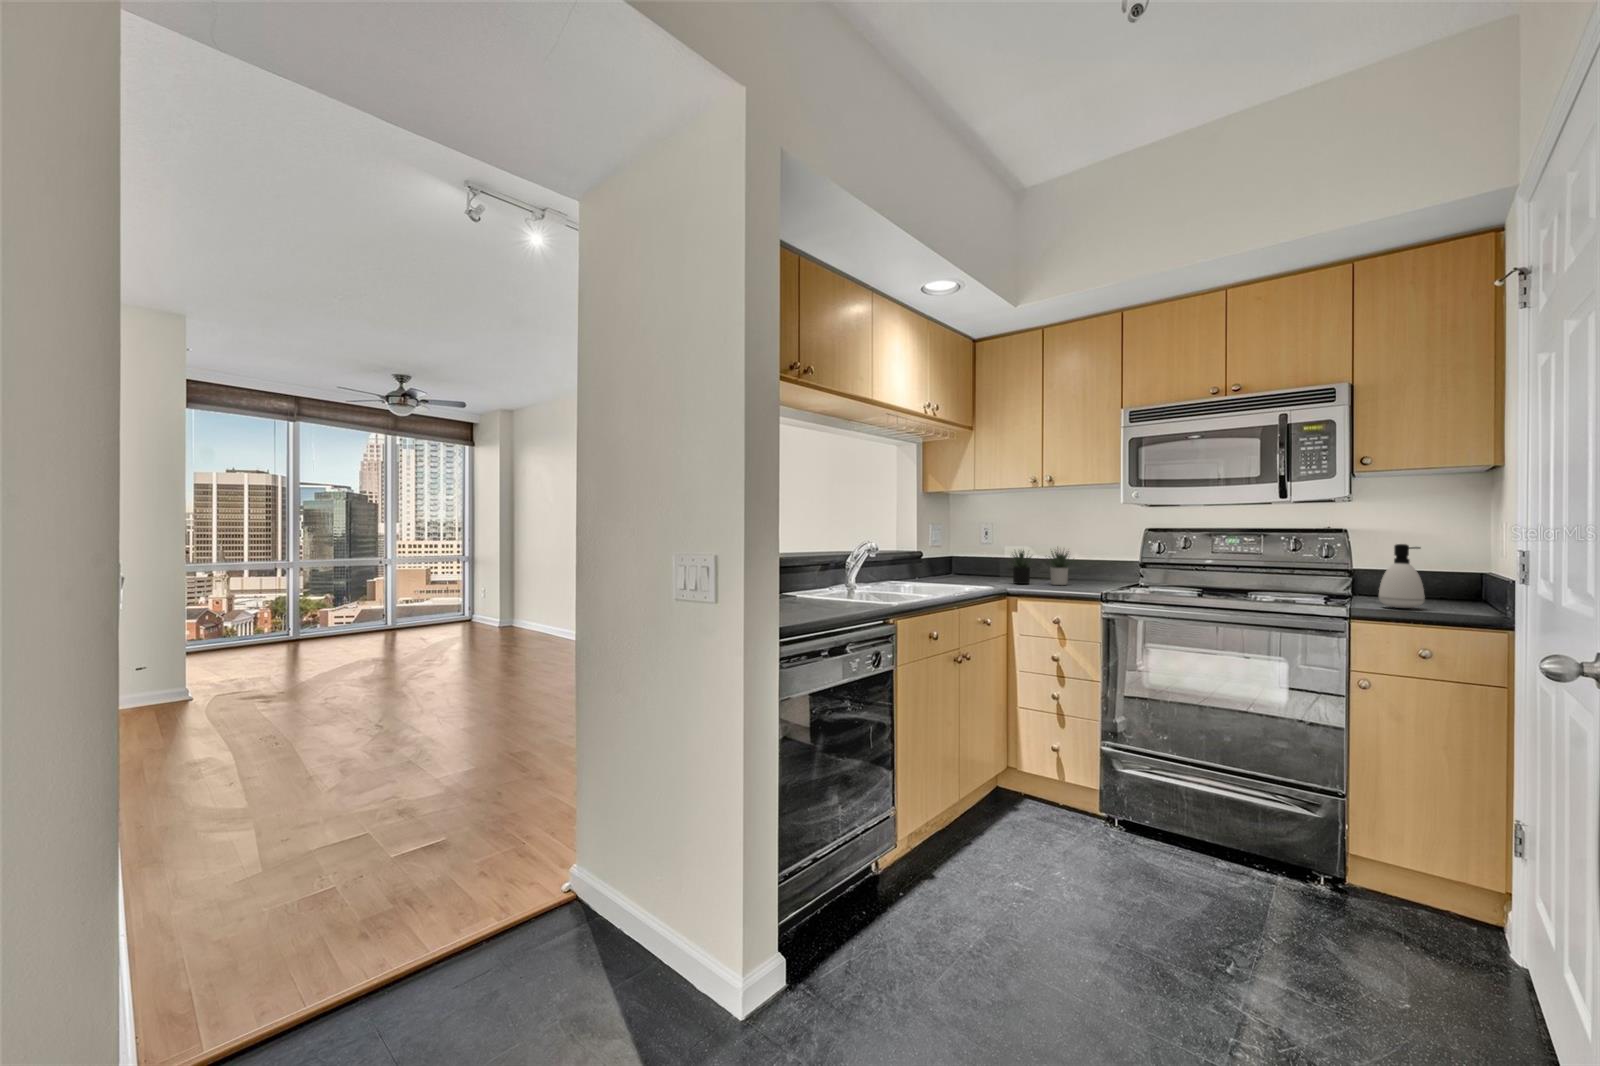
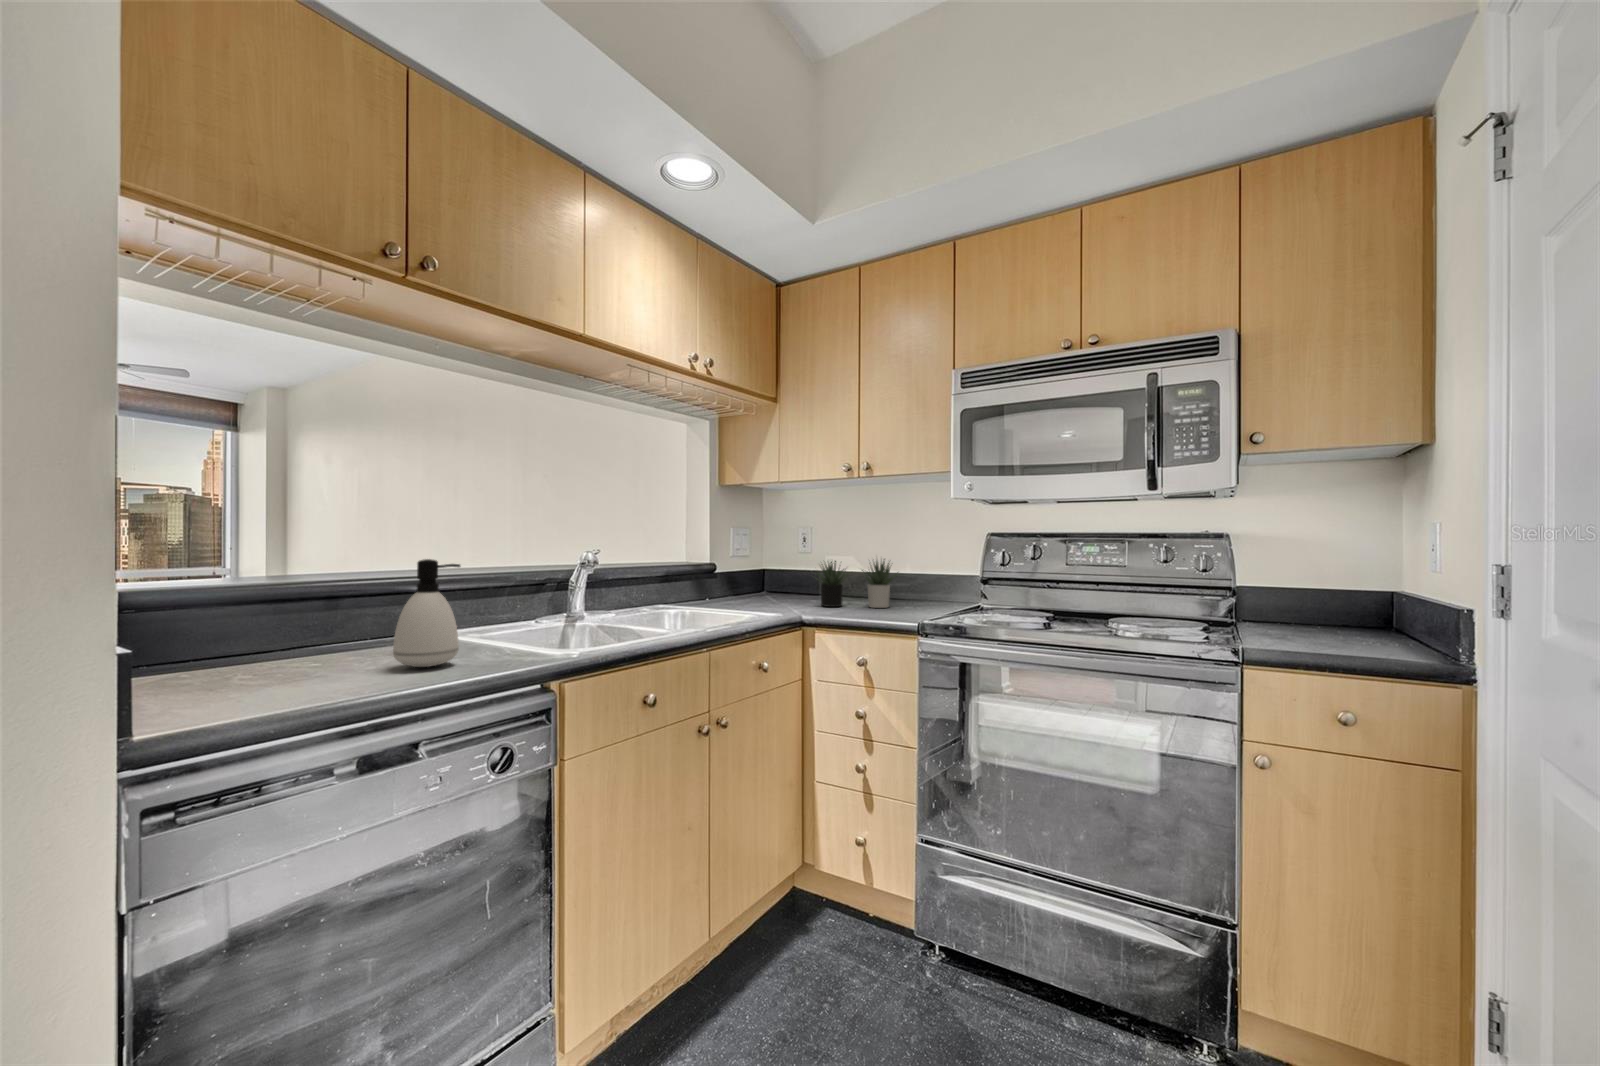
soap dispenser: present [1379,544,1425,608] -> present [393,559,460,667]

